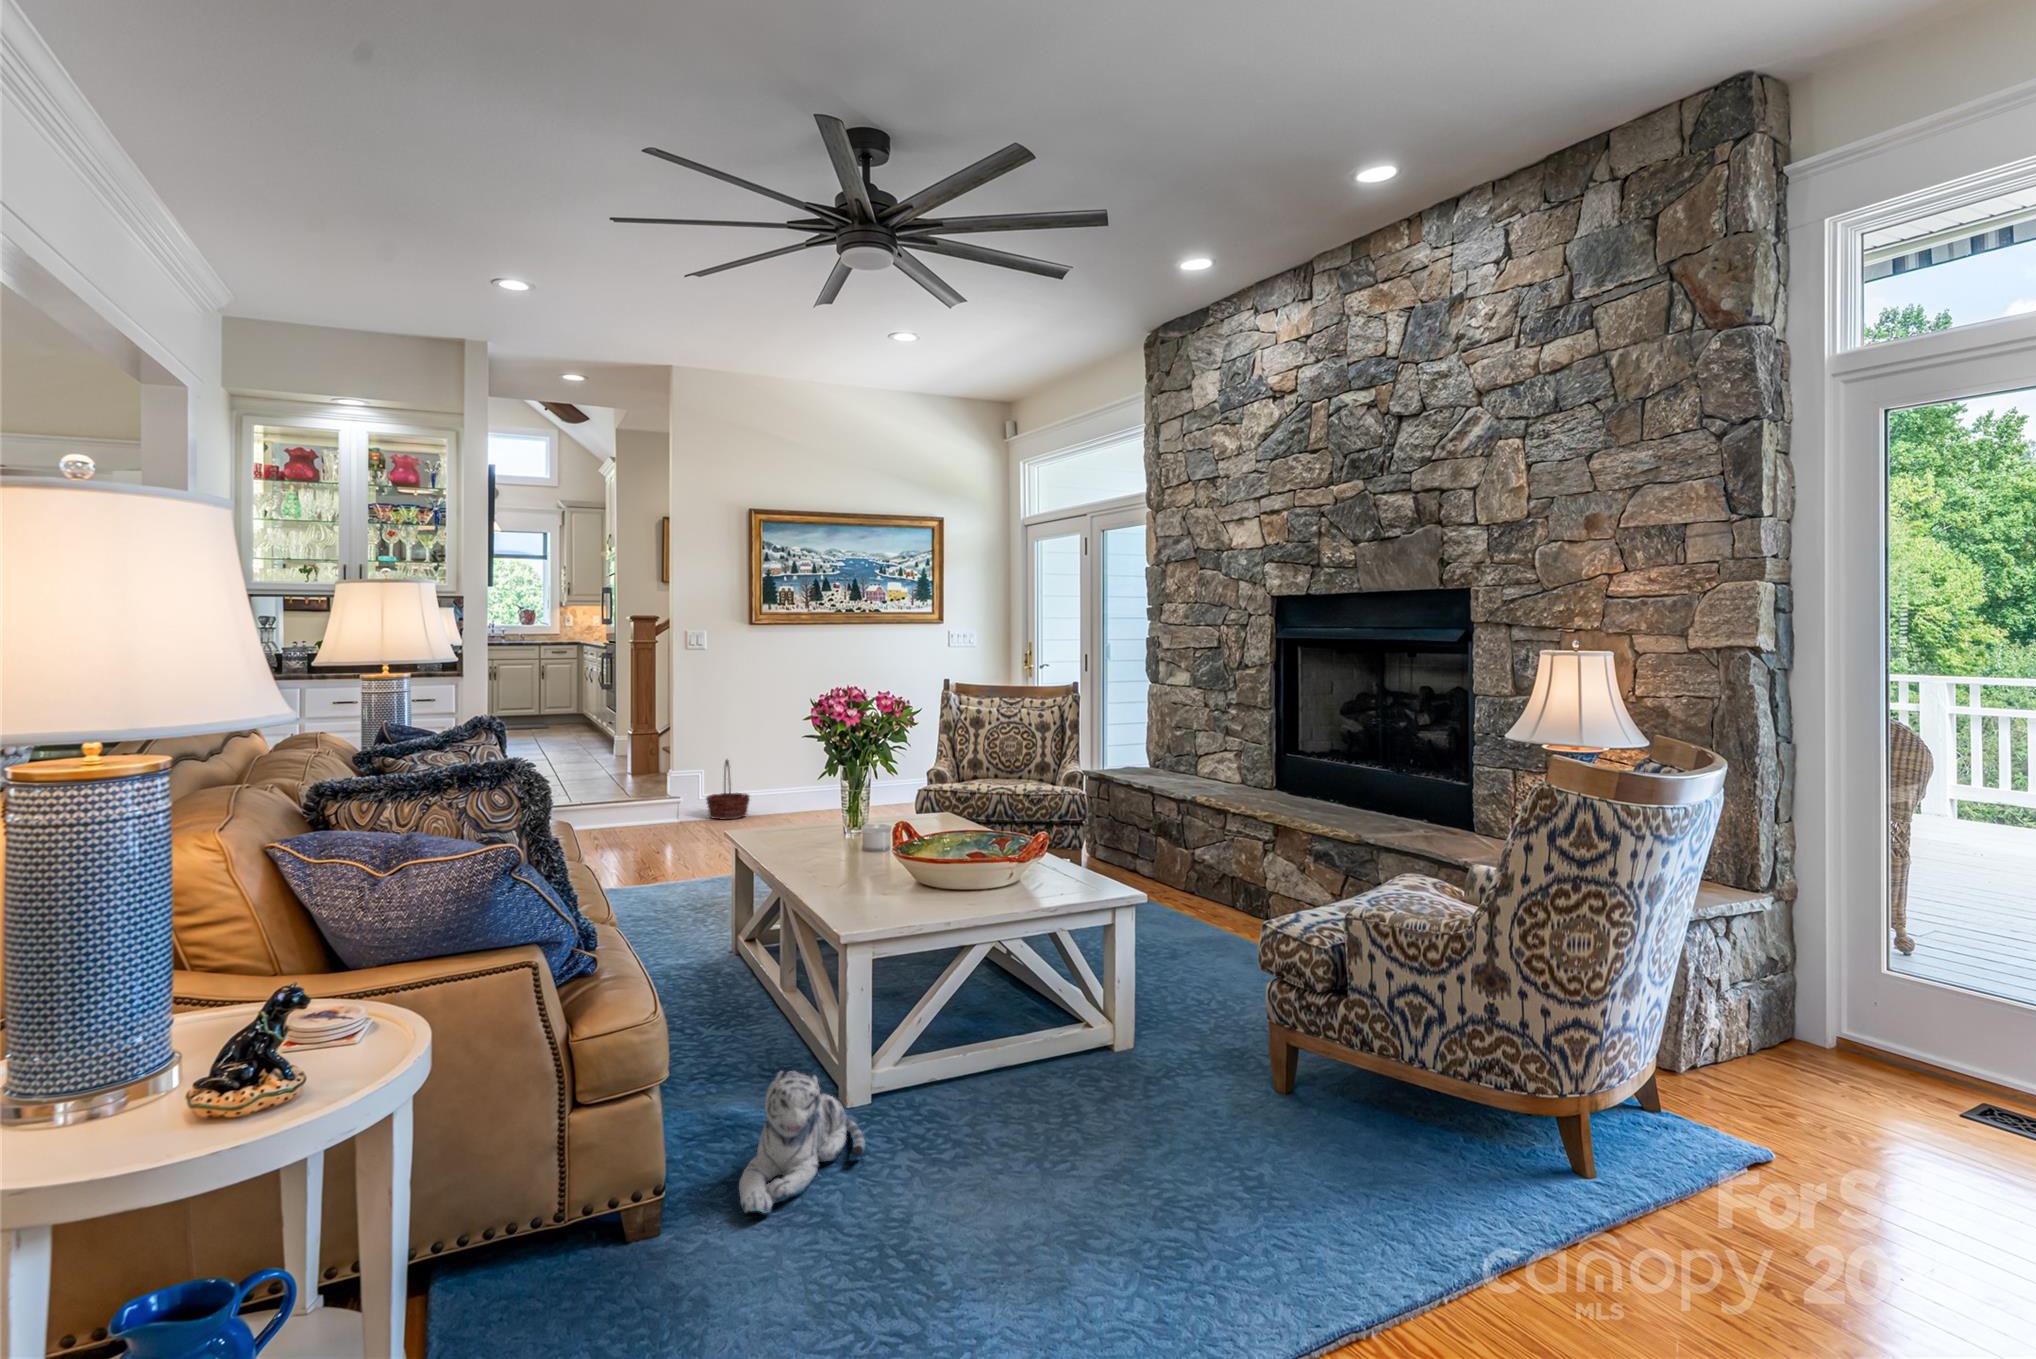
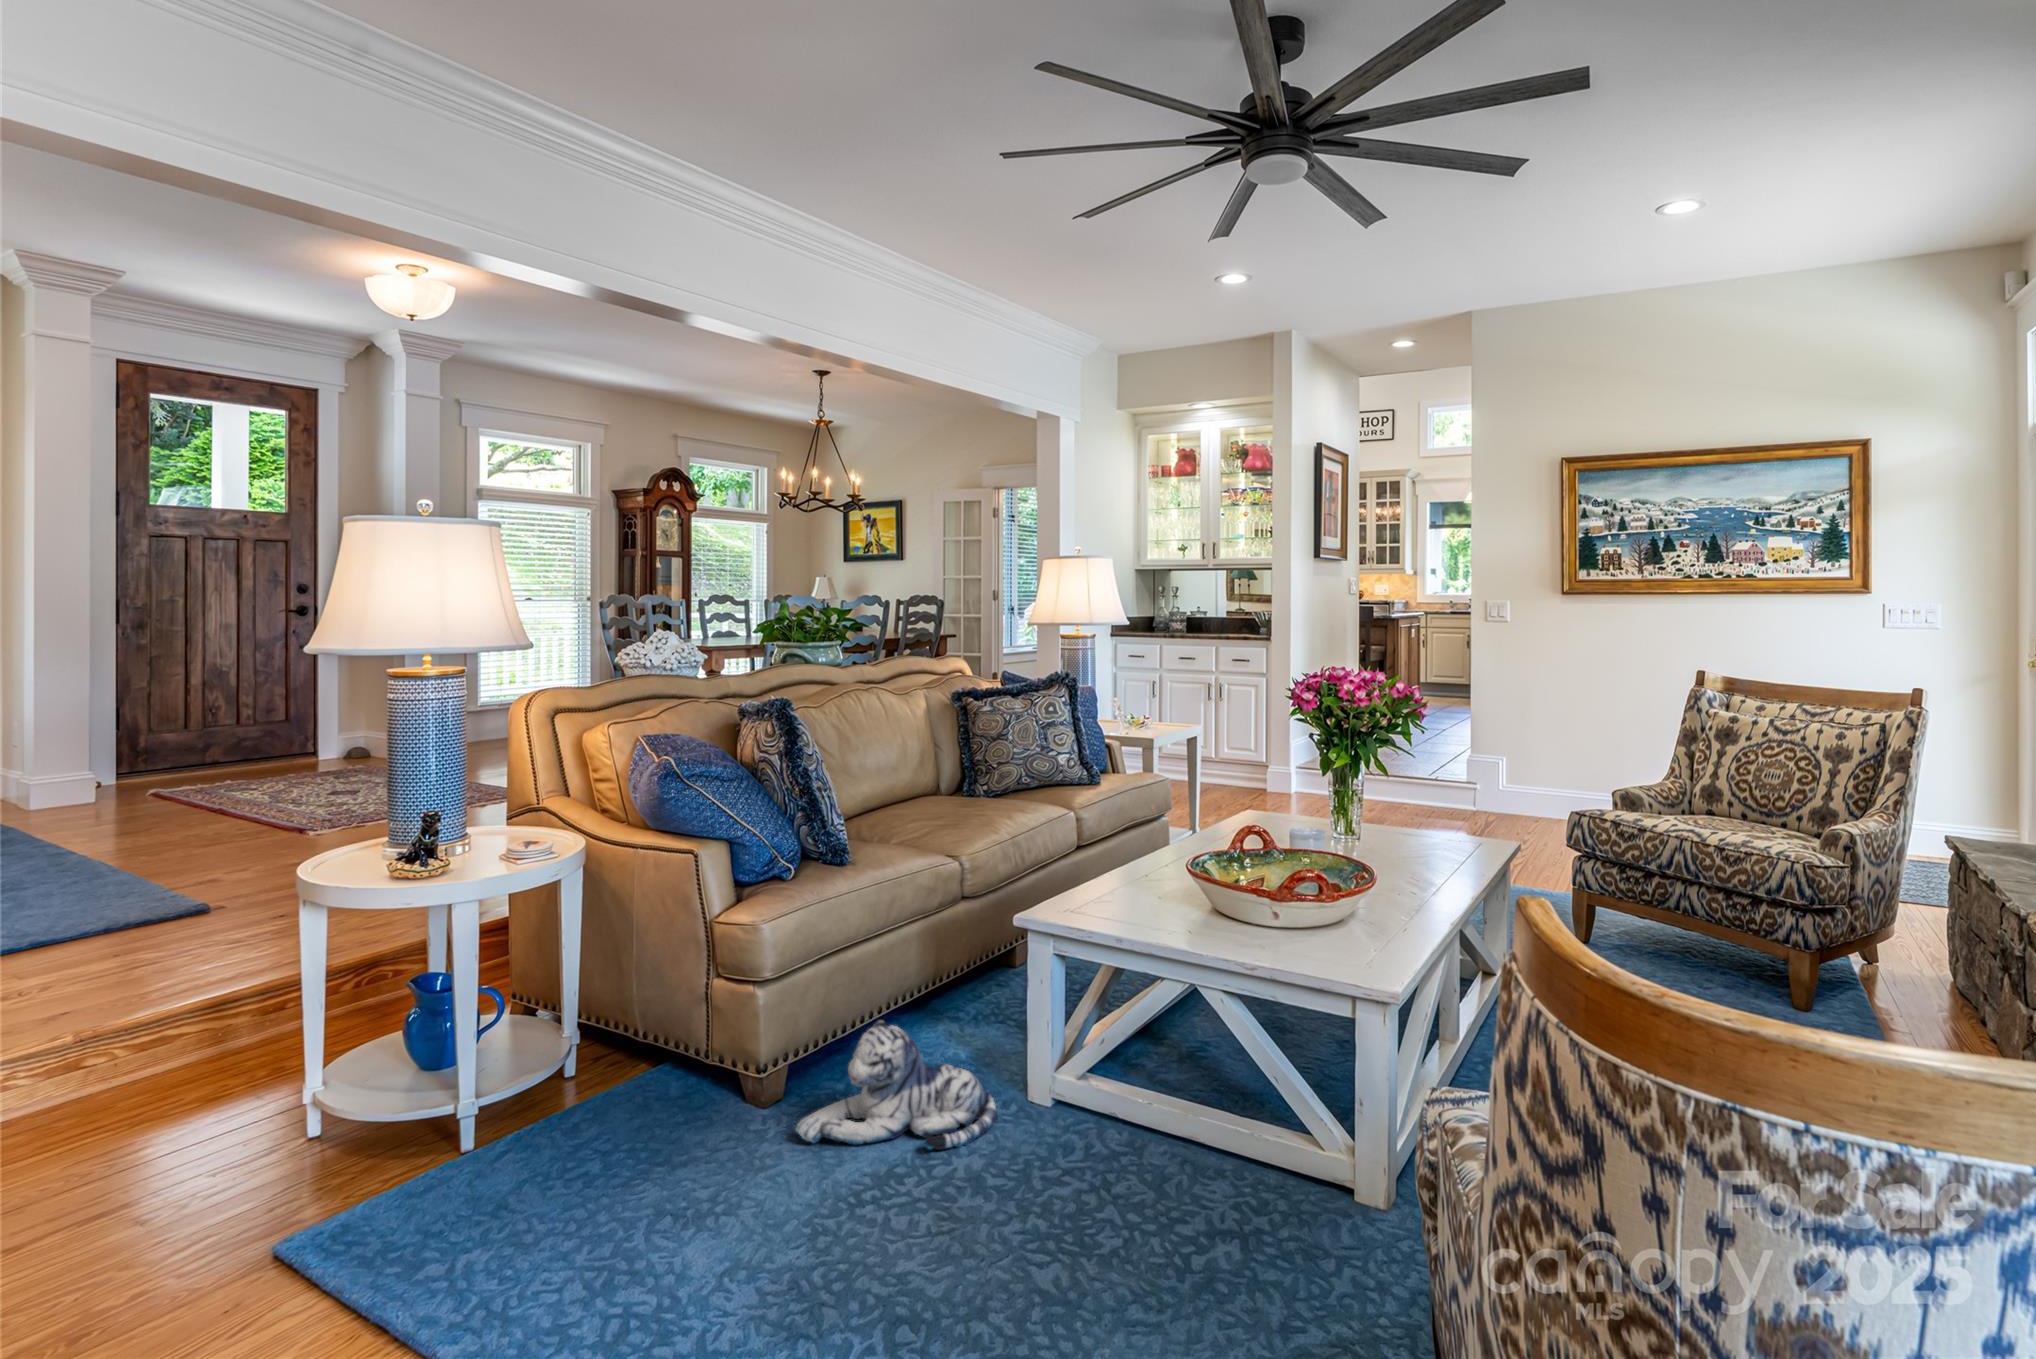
basket: present [706,760,750,819] -> none [1477,743,1531,811]

